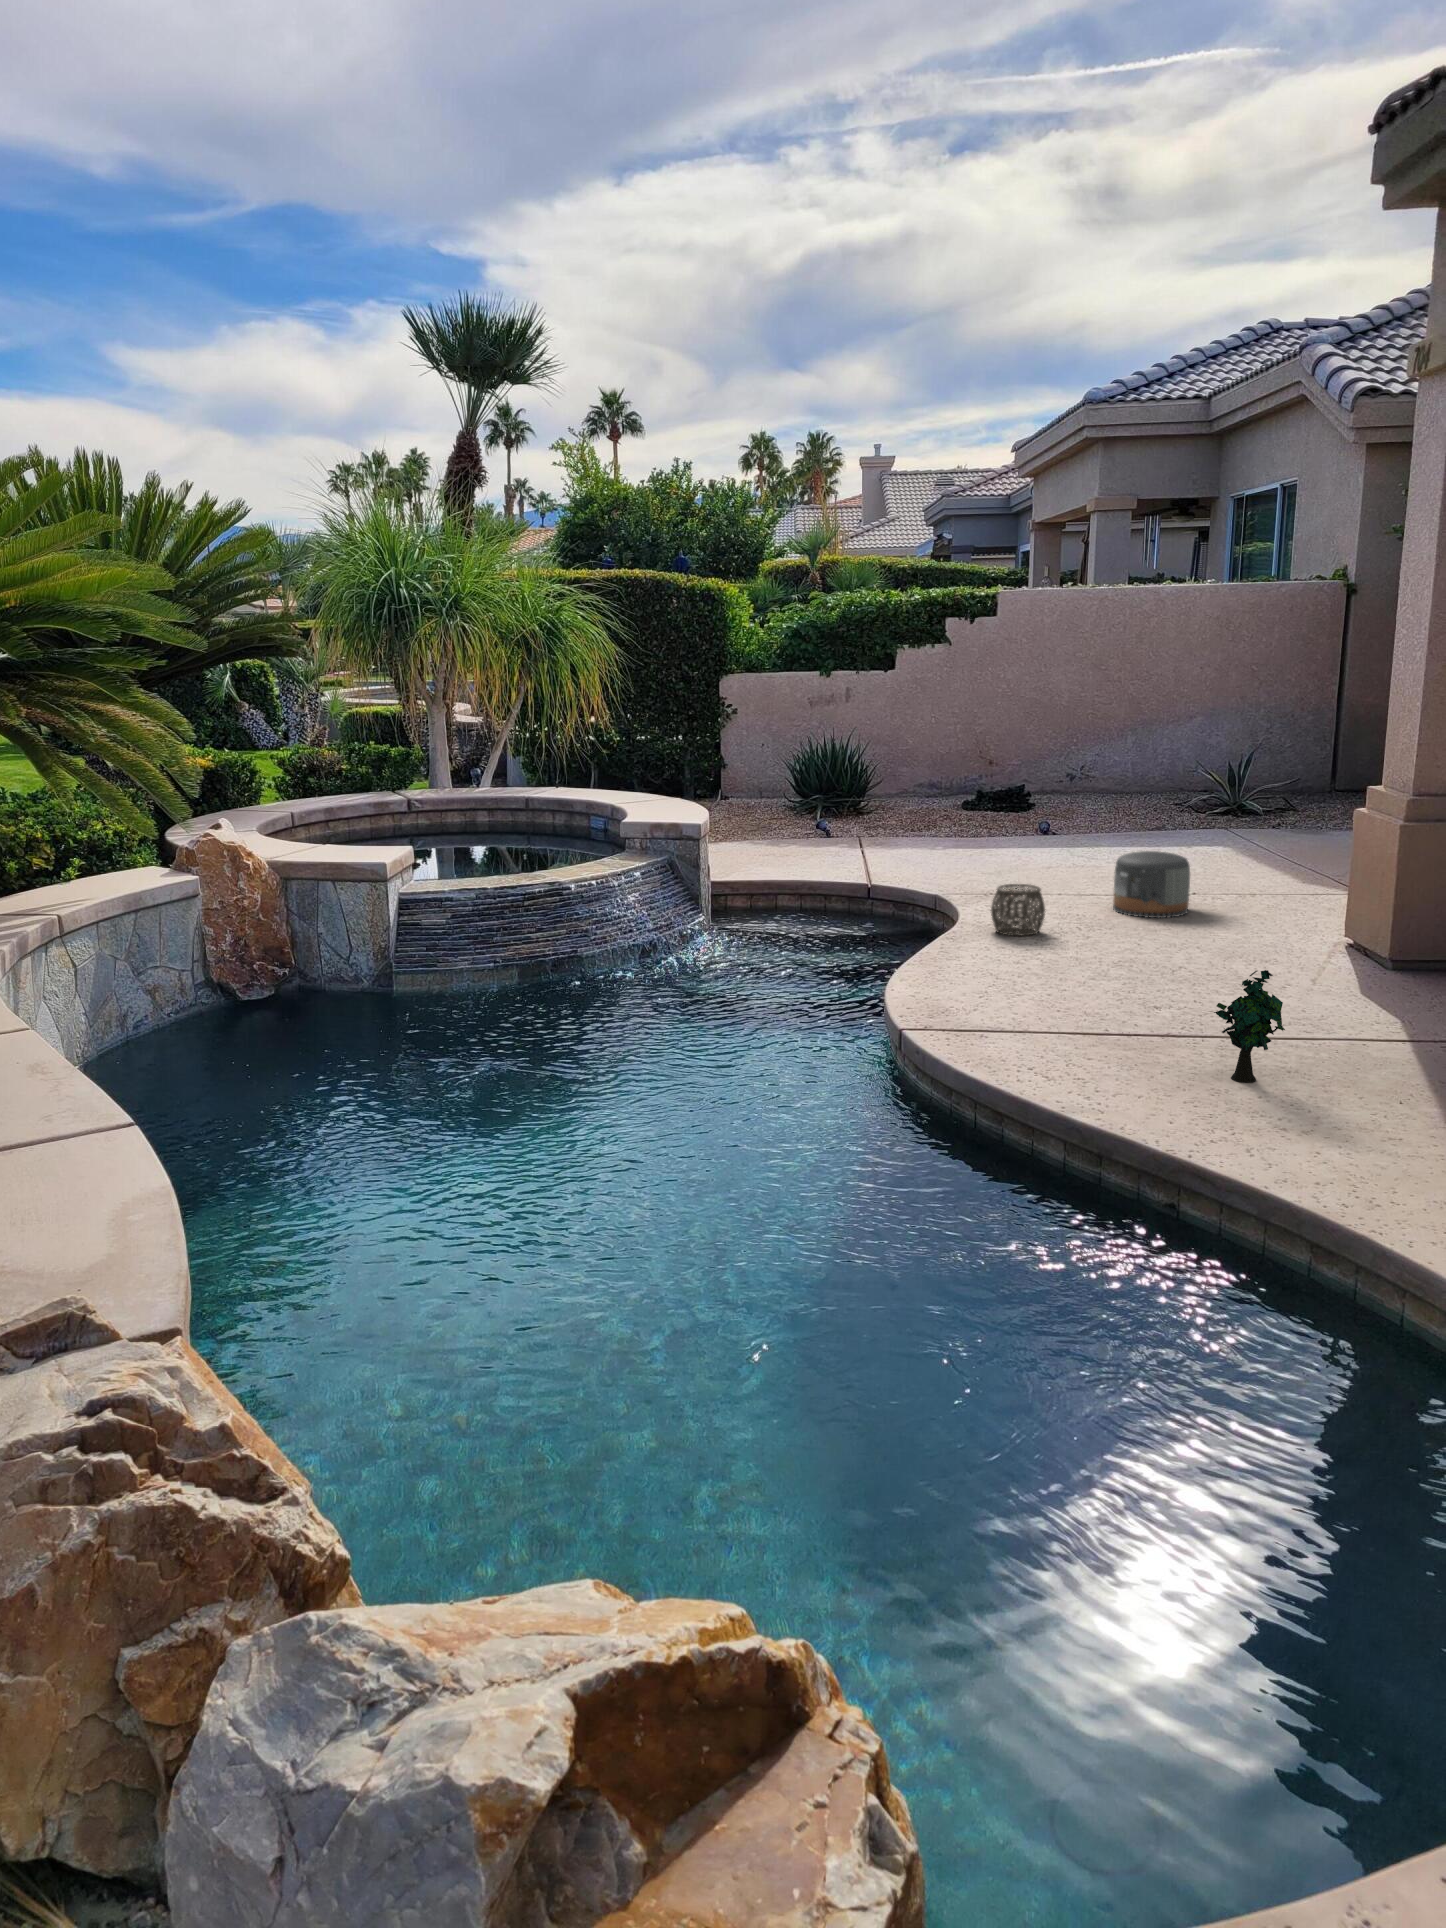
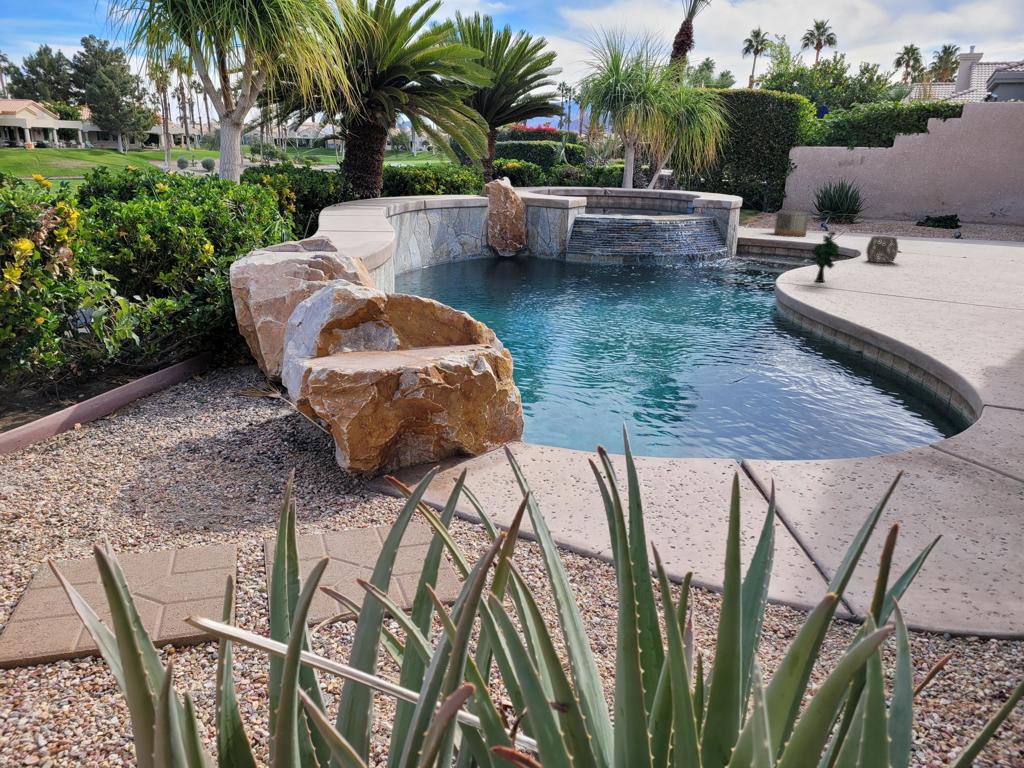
pouf: present [1113,851,1190,918] -> present [774,210,808,237]
decorative plant: present [1214,970,1285,1083] -> present [812,232,839,282]

